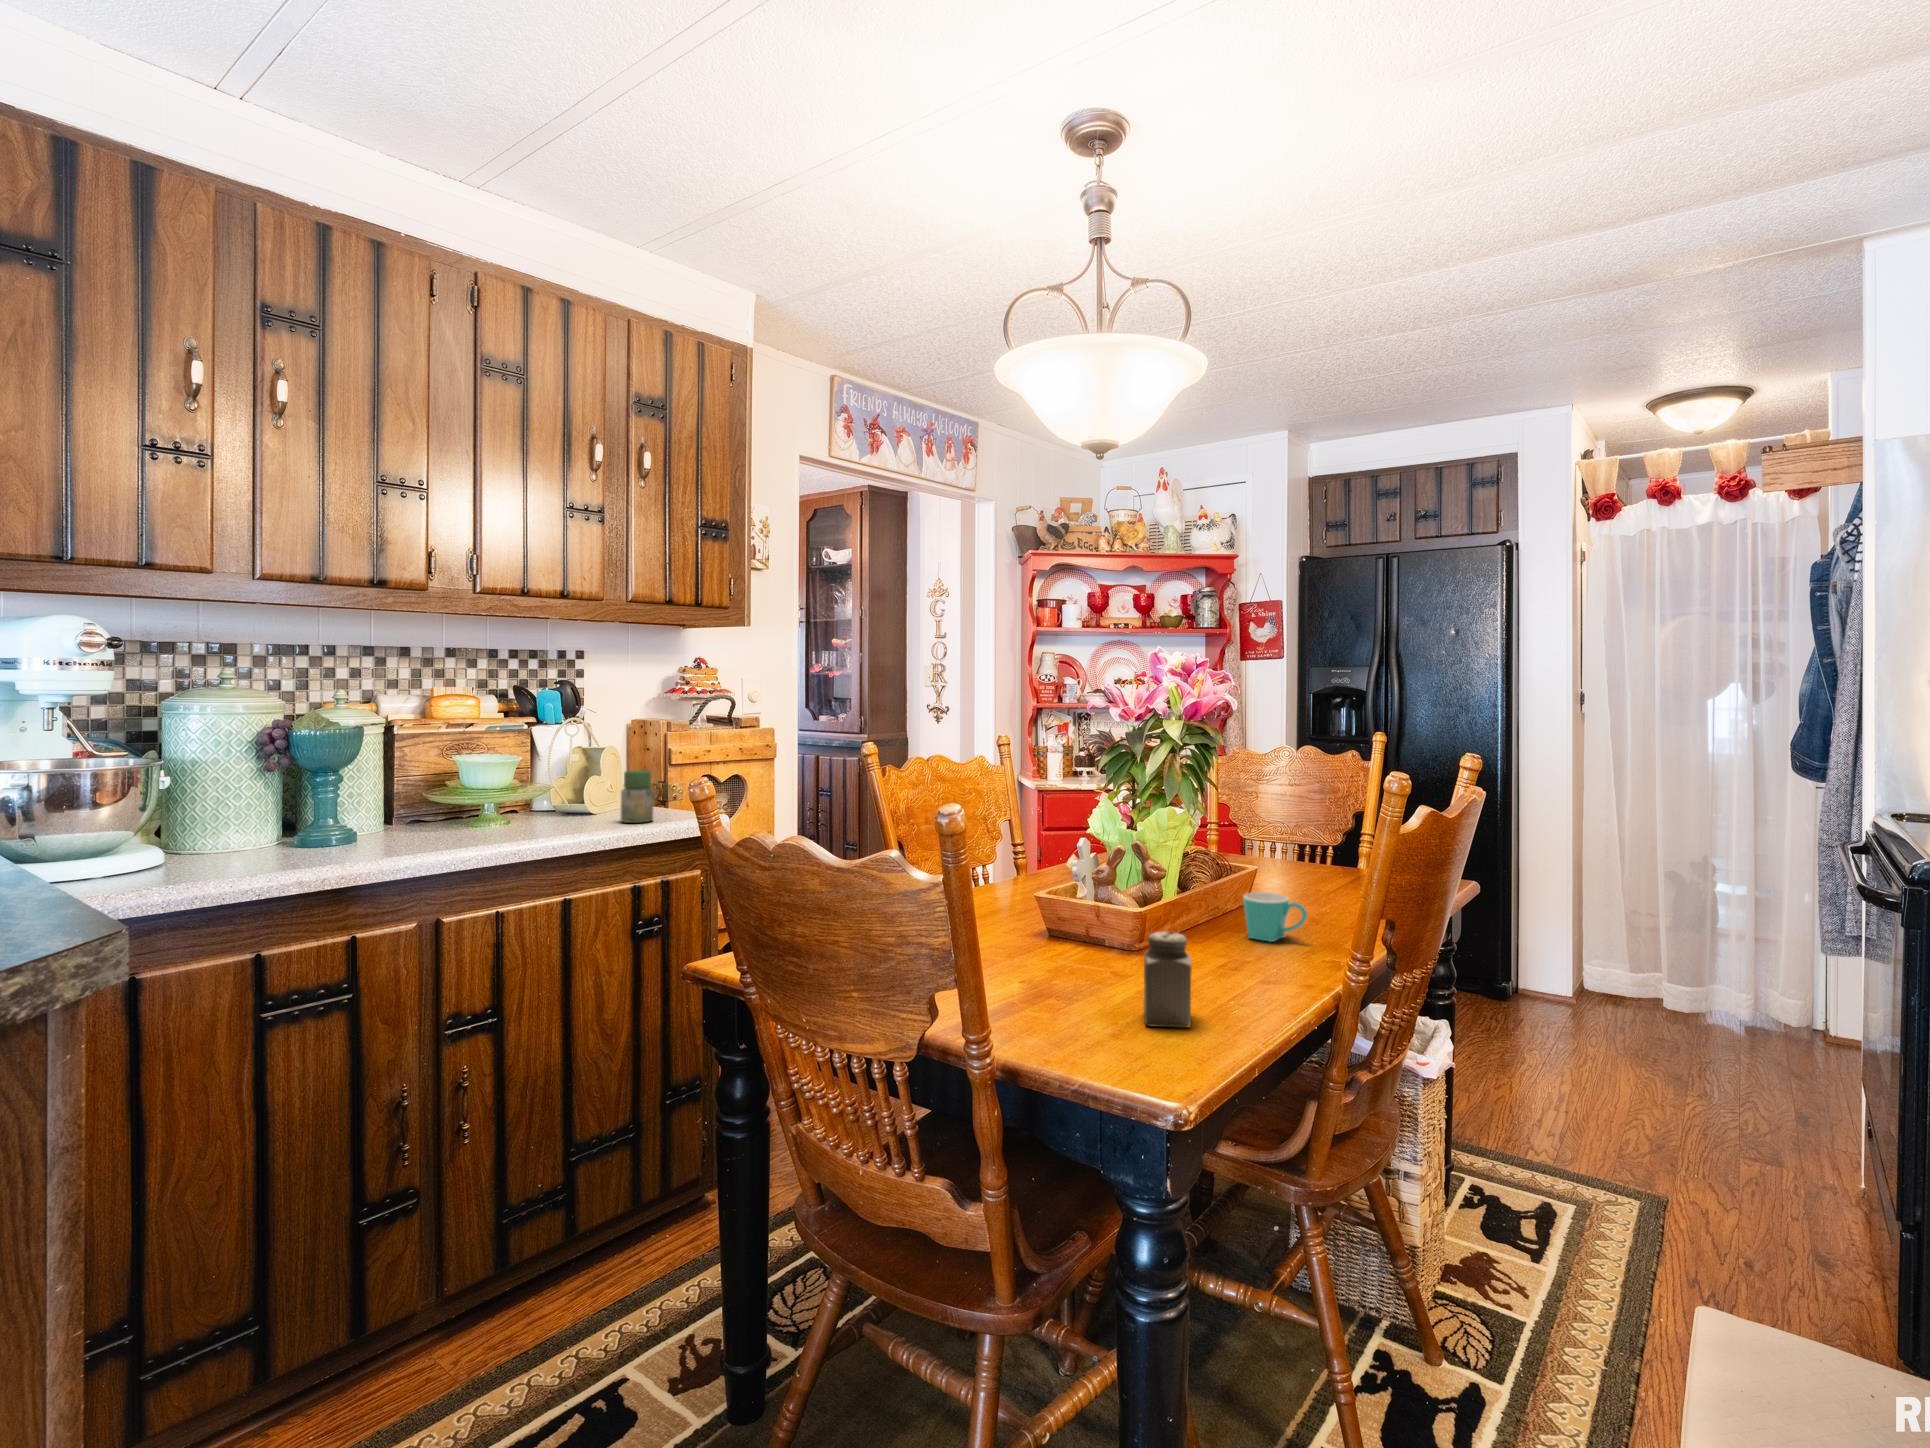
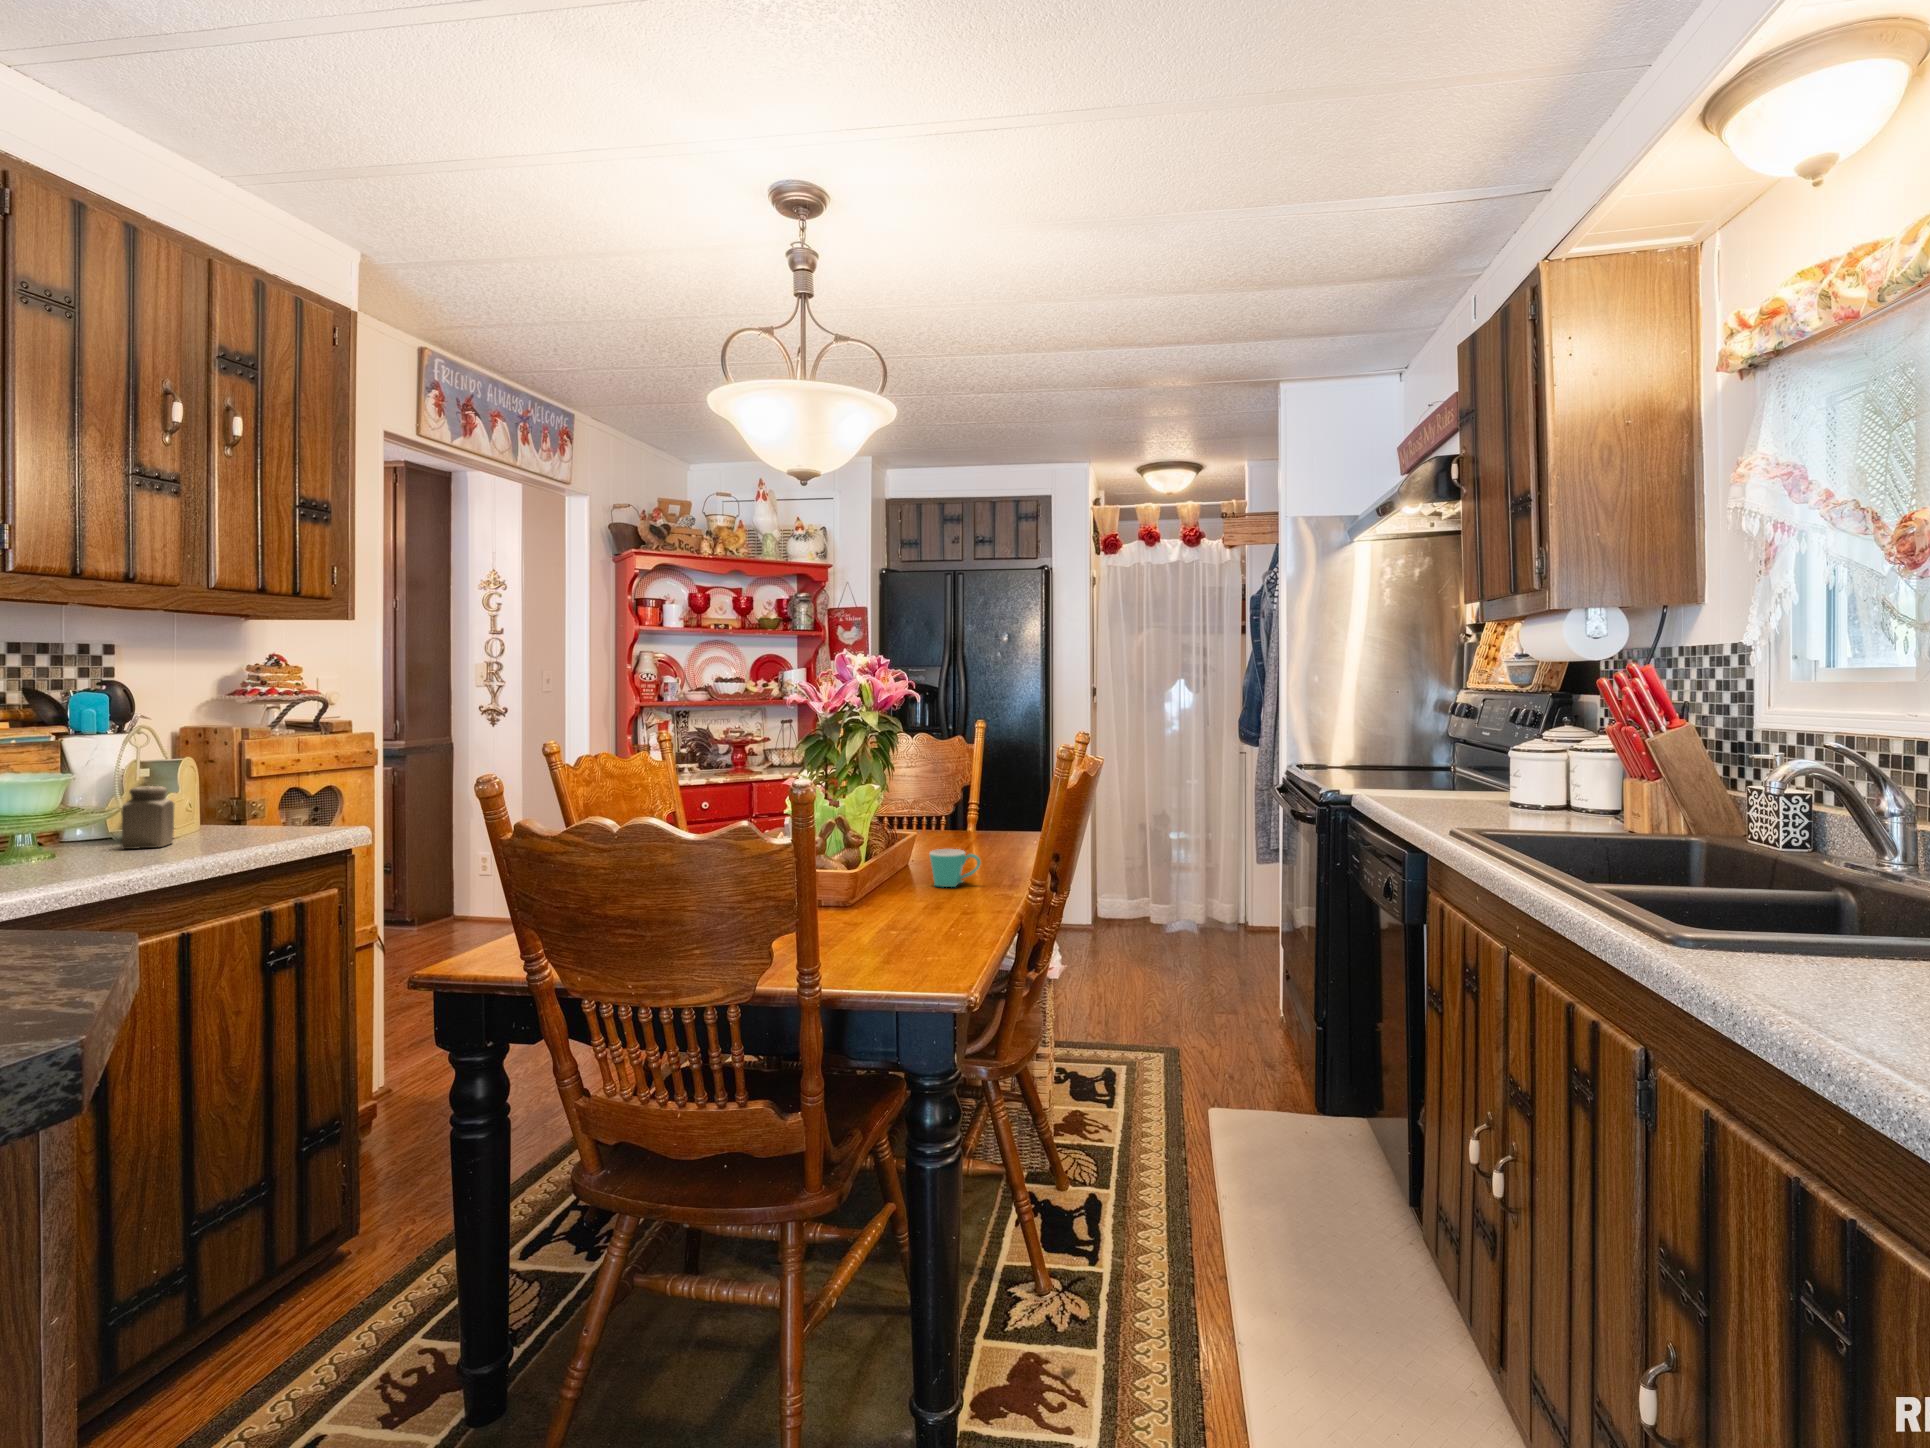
jar: present [621,770,654,823] -> none [227,781,272,842]
salt shaker: present [1144,931,1192,1028] -> present [122,786,174,849]

